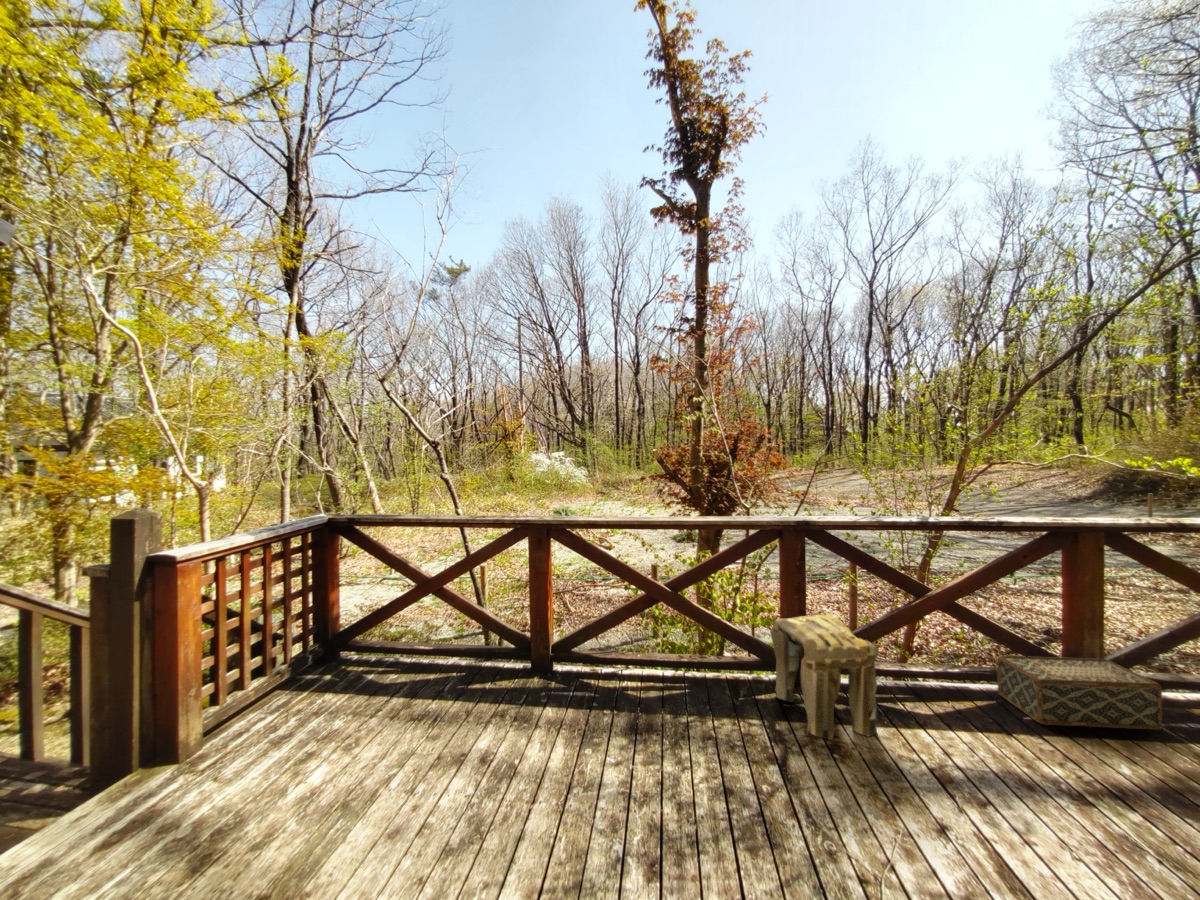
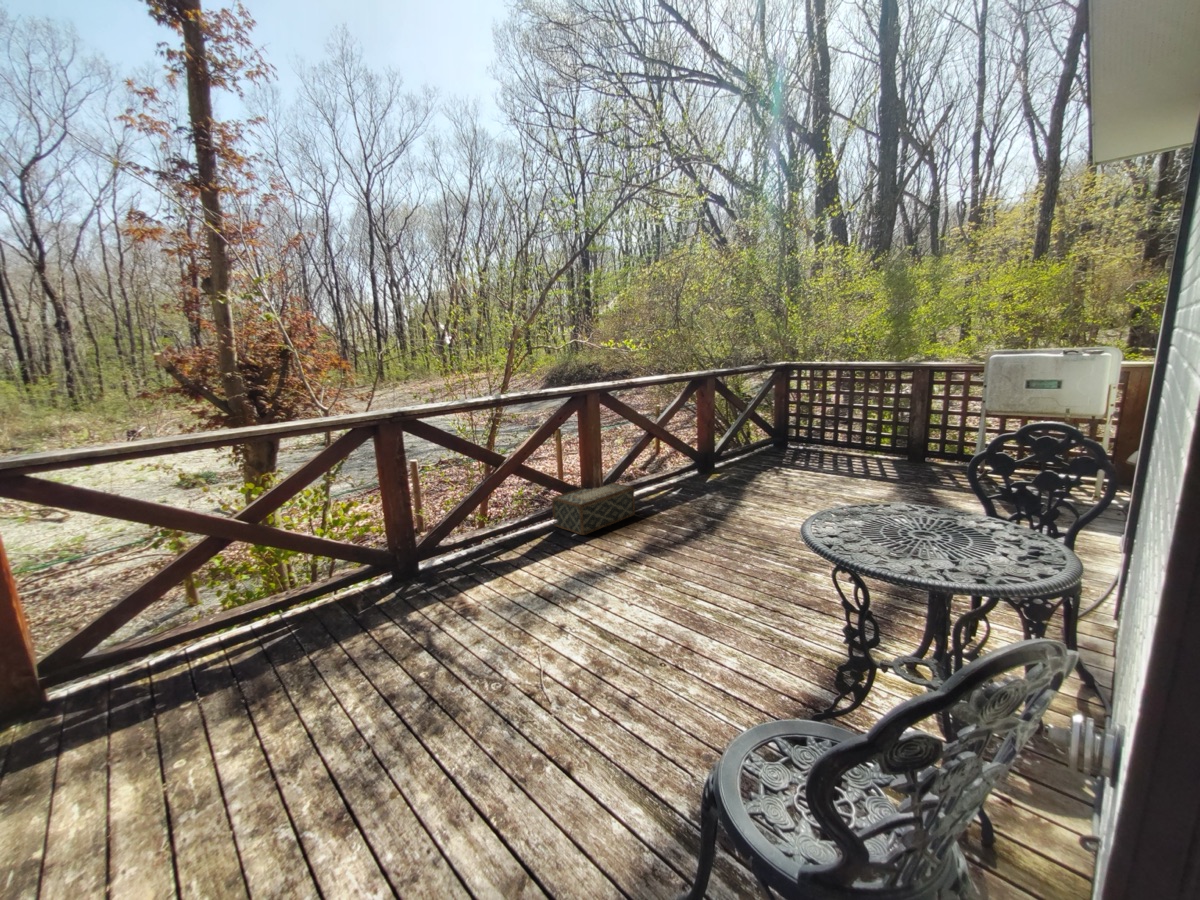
stool: present [770,614,879,739] -> none [381,500,491,611]

